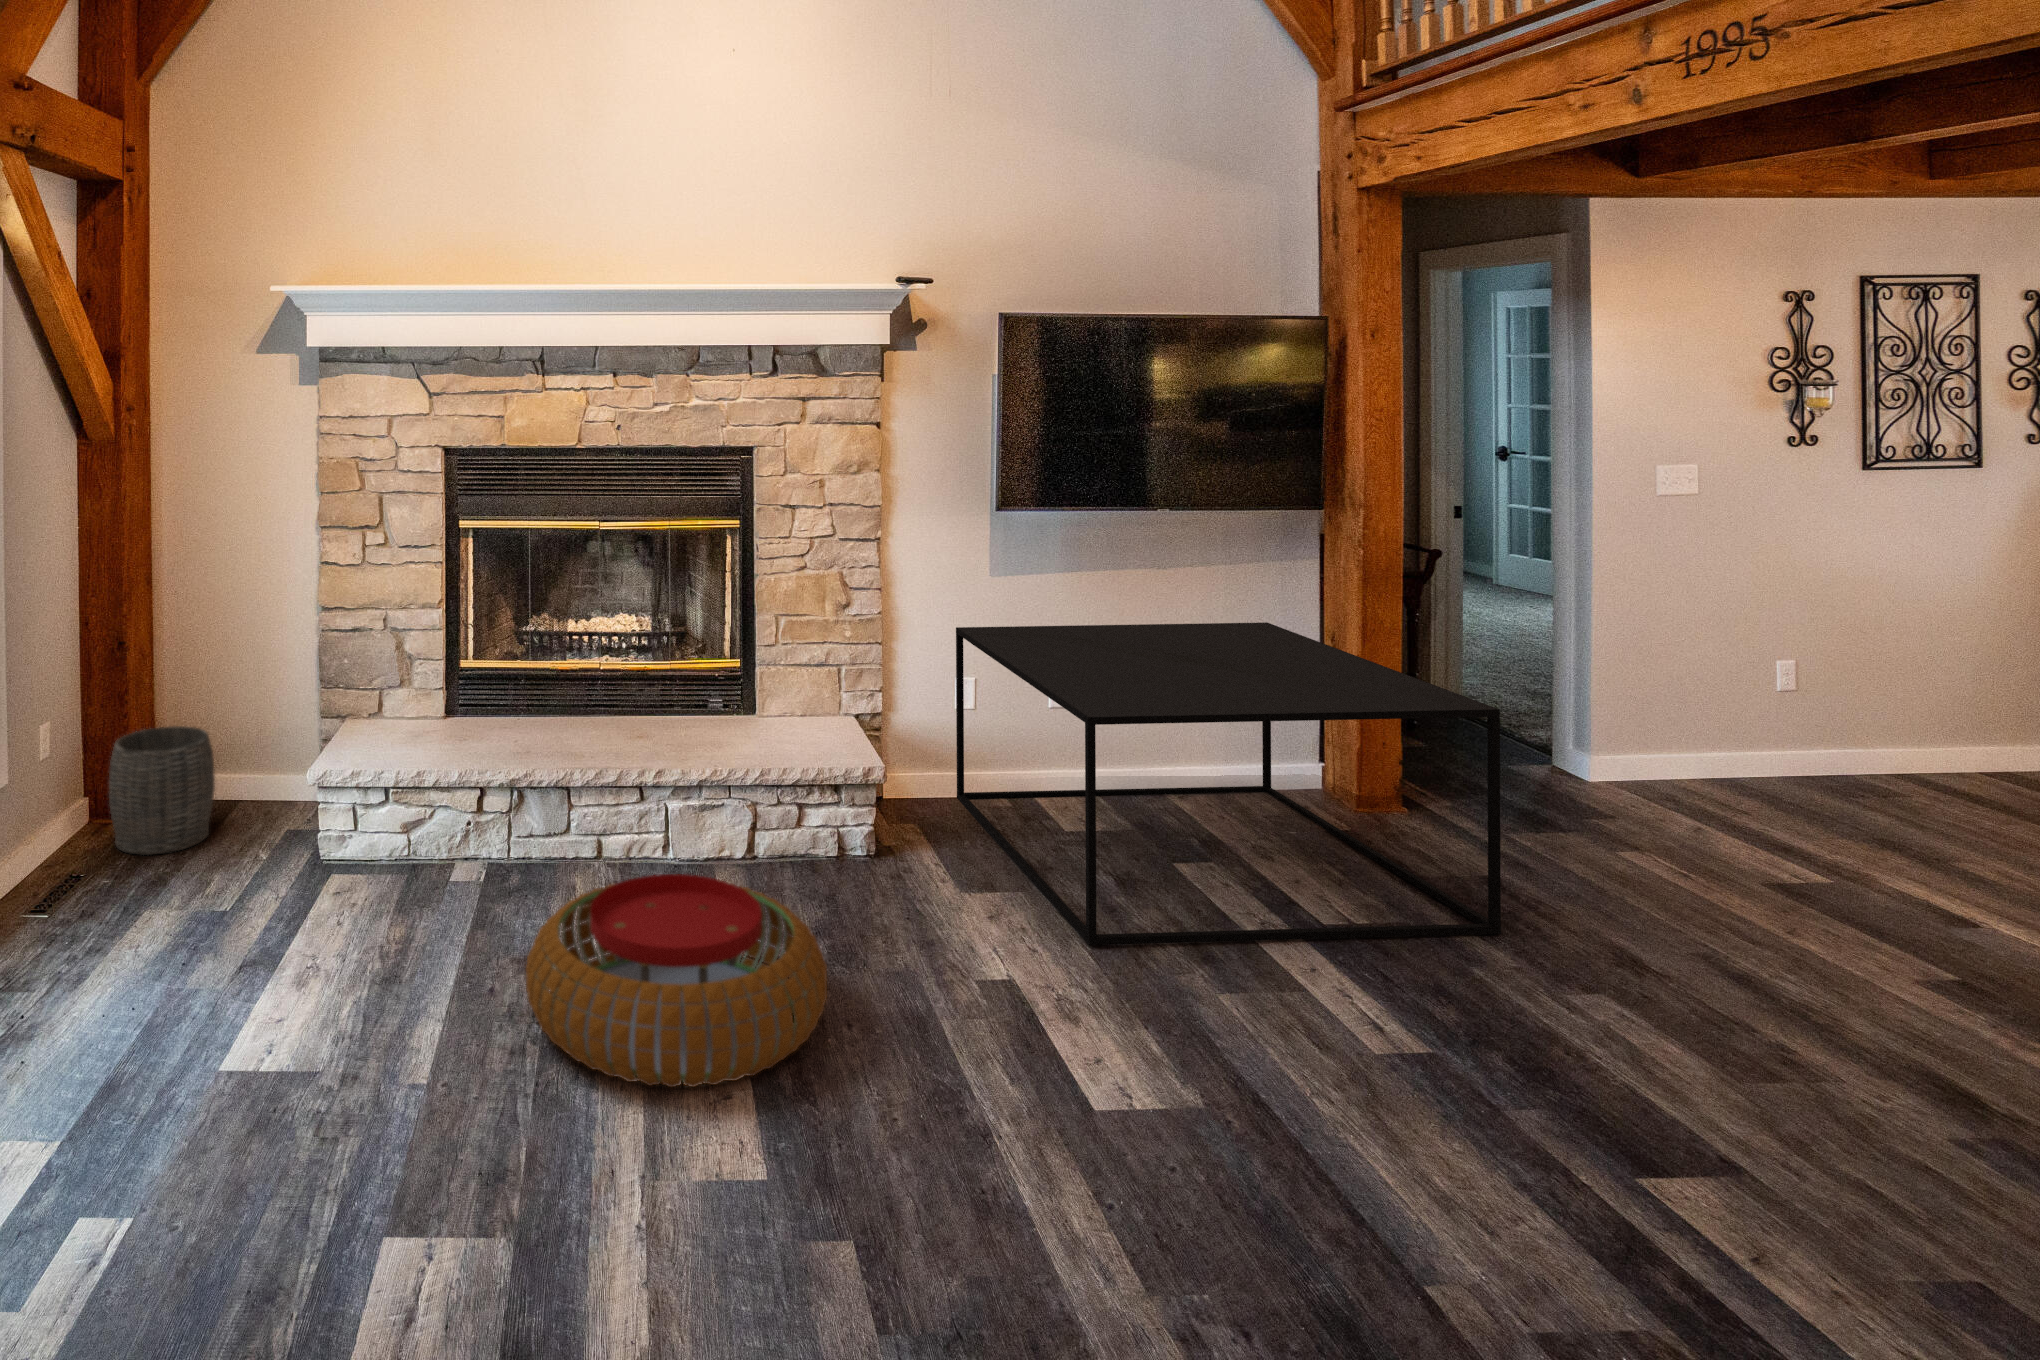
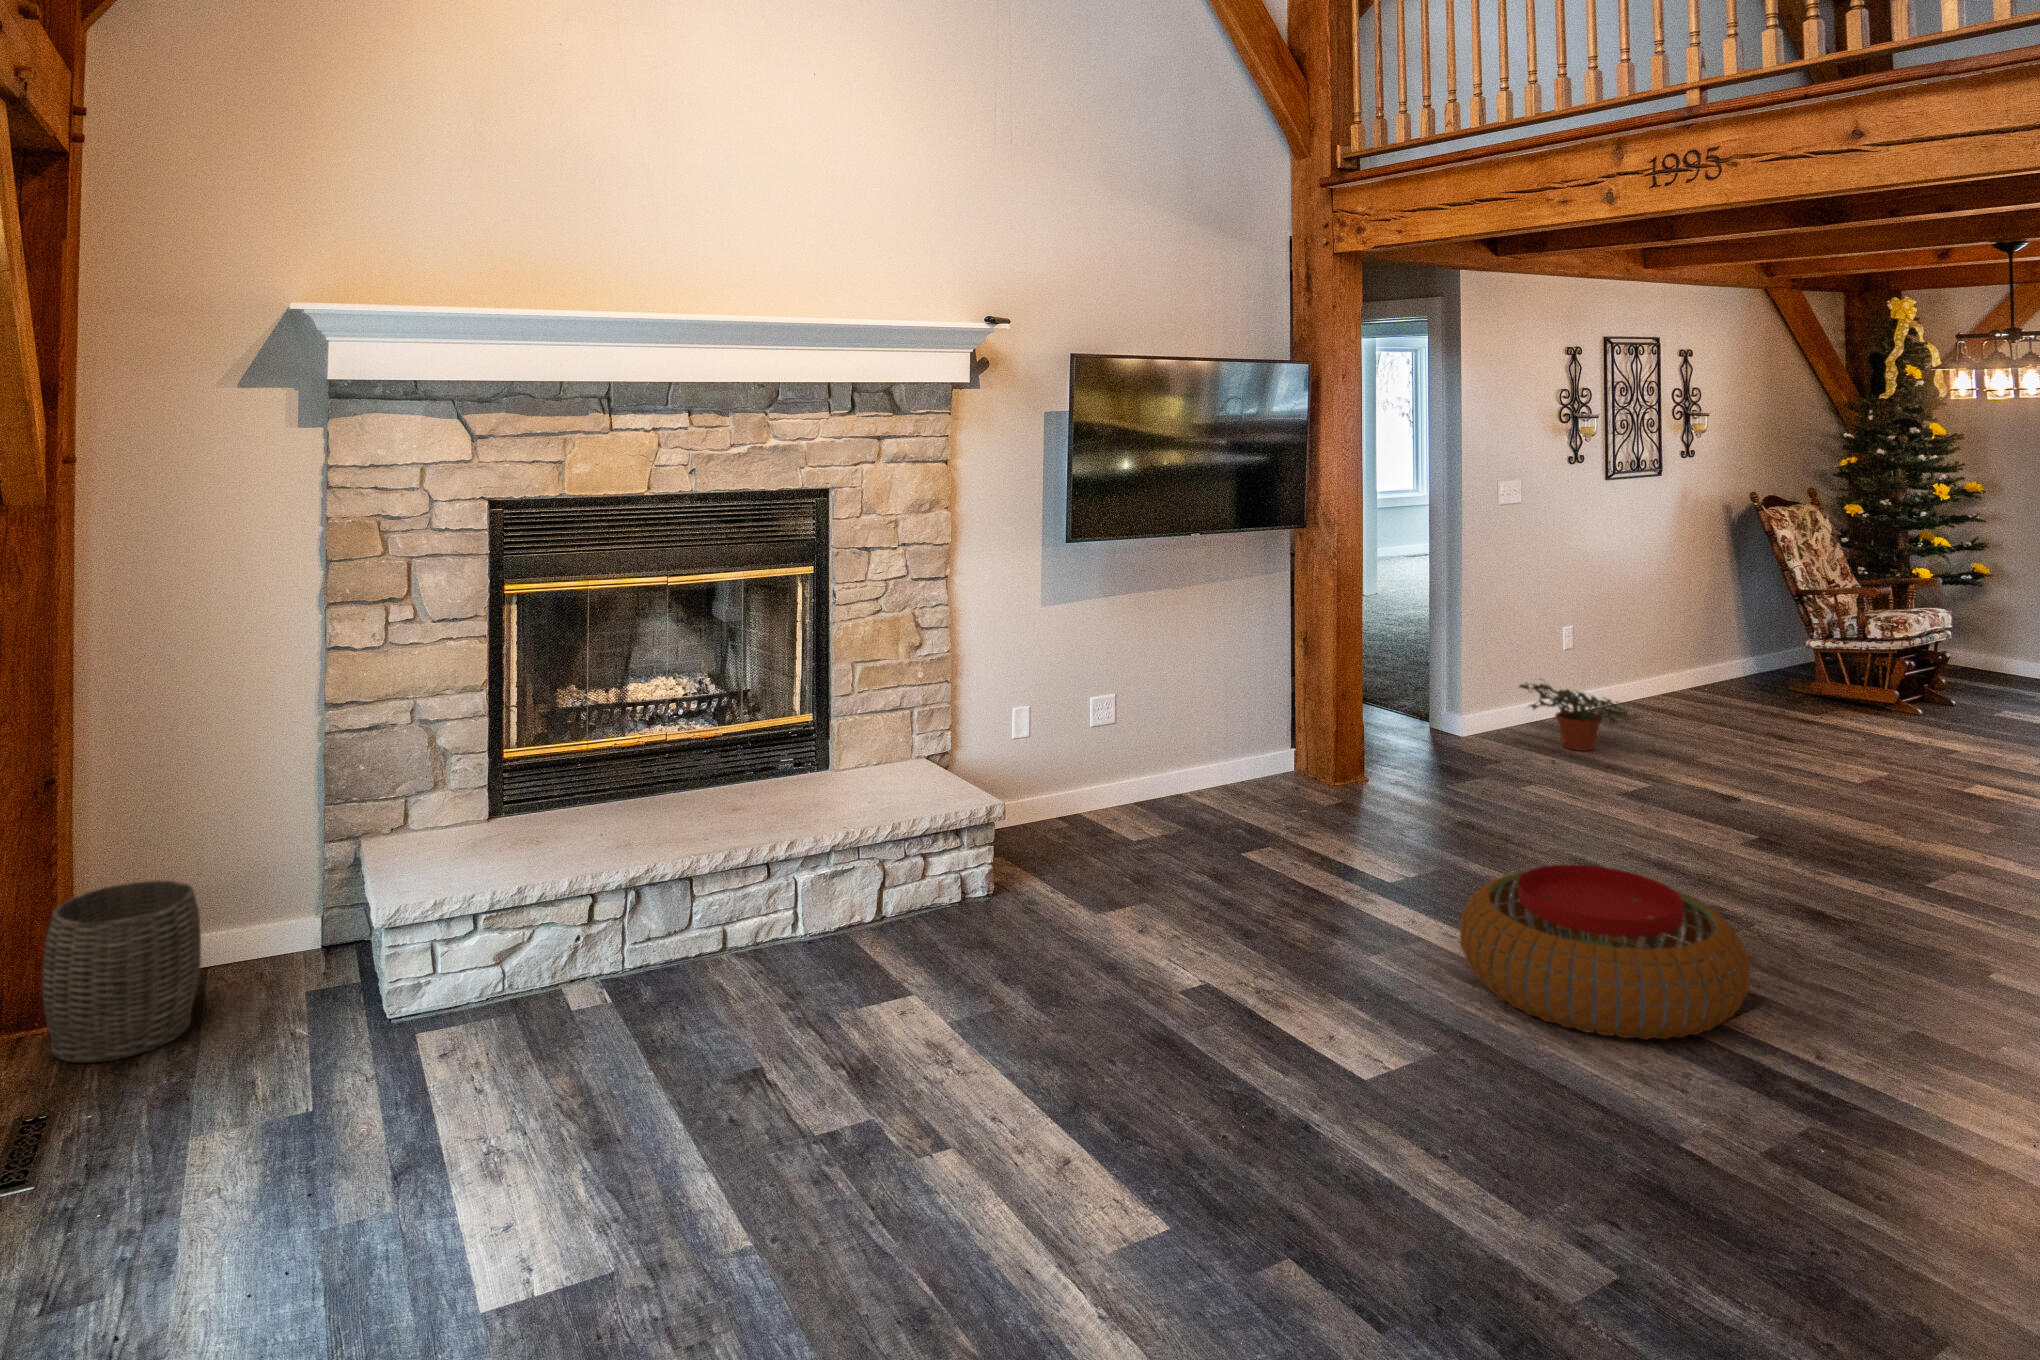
coffee table: present [956,622,1501,945] -> none [1019,634,1484,935]
potted plant: none [1684,715,1892,817] -> present [1519,683,1640,751]
pouf: present [526,874,827,1087] -> present [1460,865,1750,1039]

